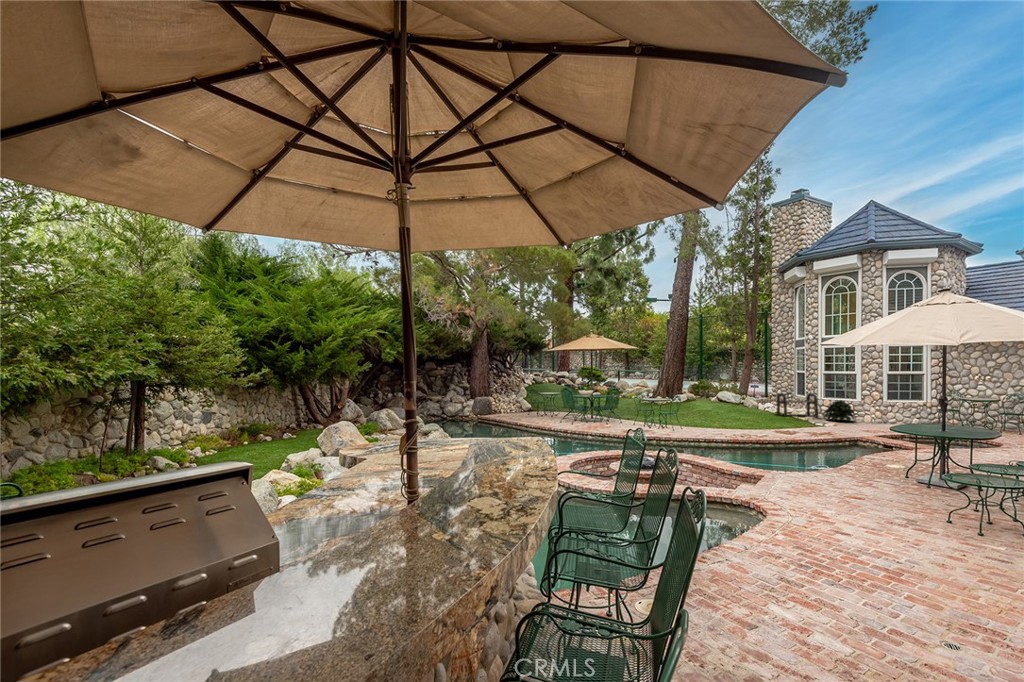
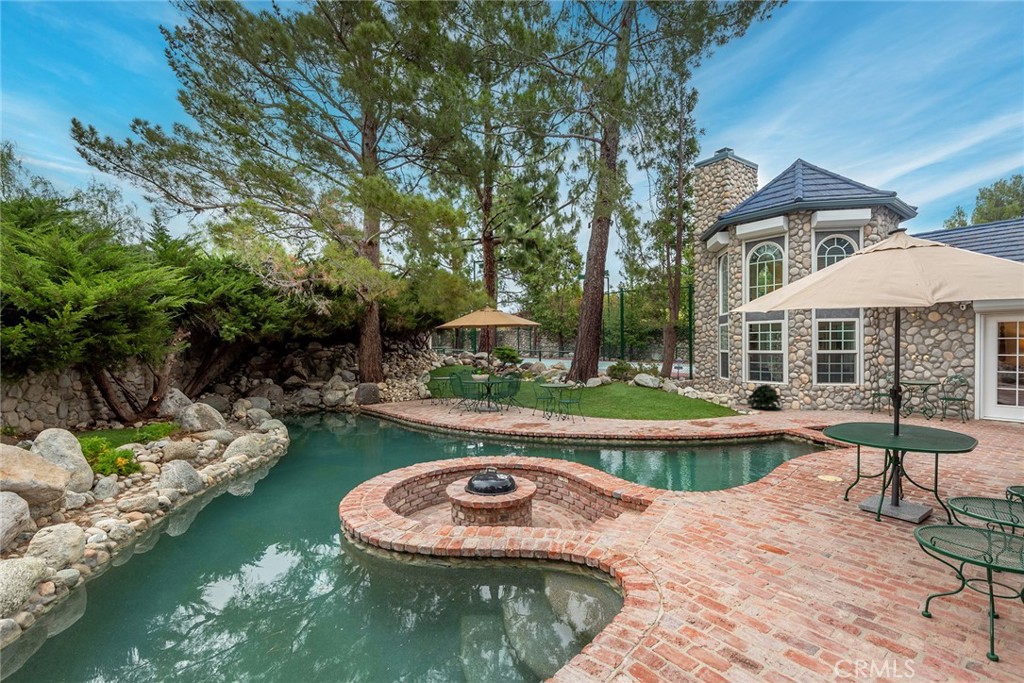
bench: present [777,393,818,417] -> none [697,377,741,404]

